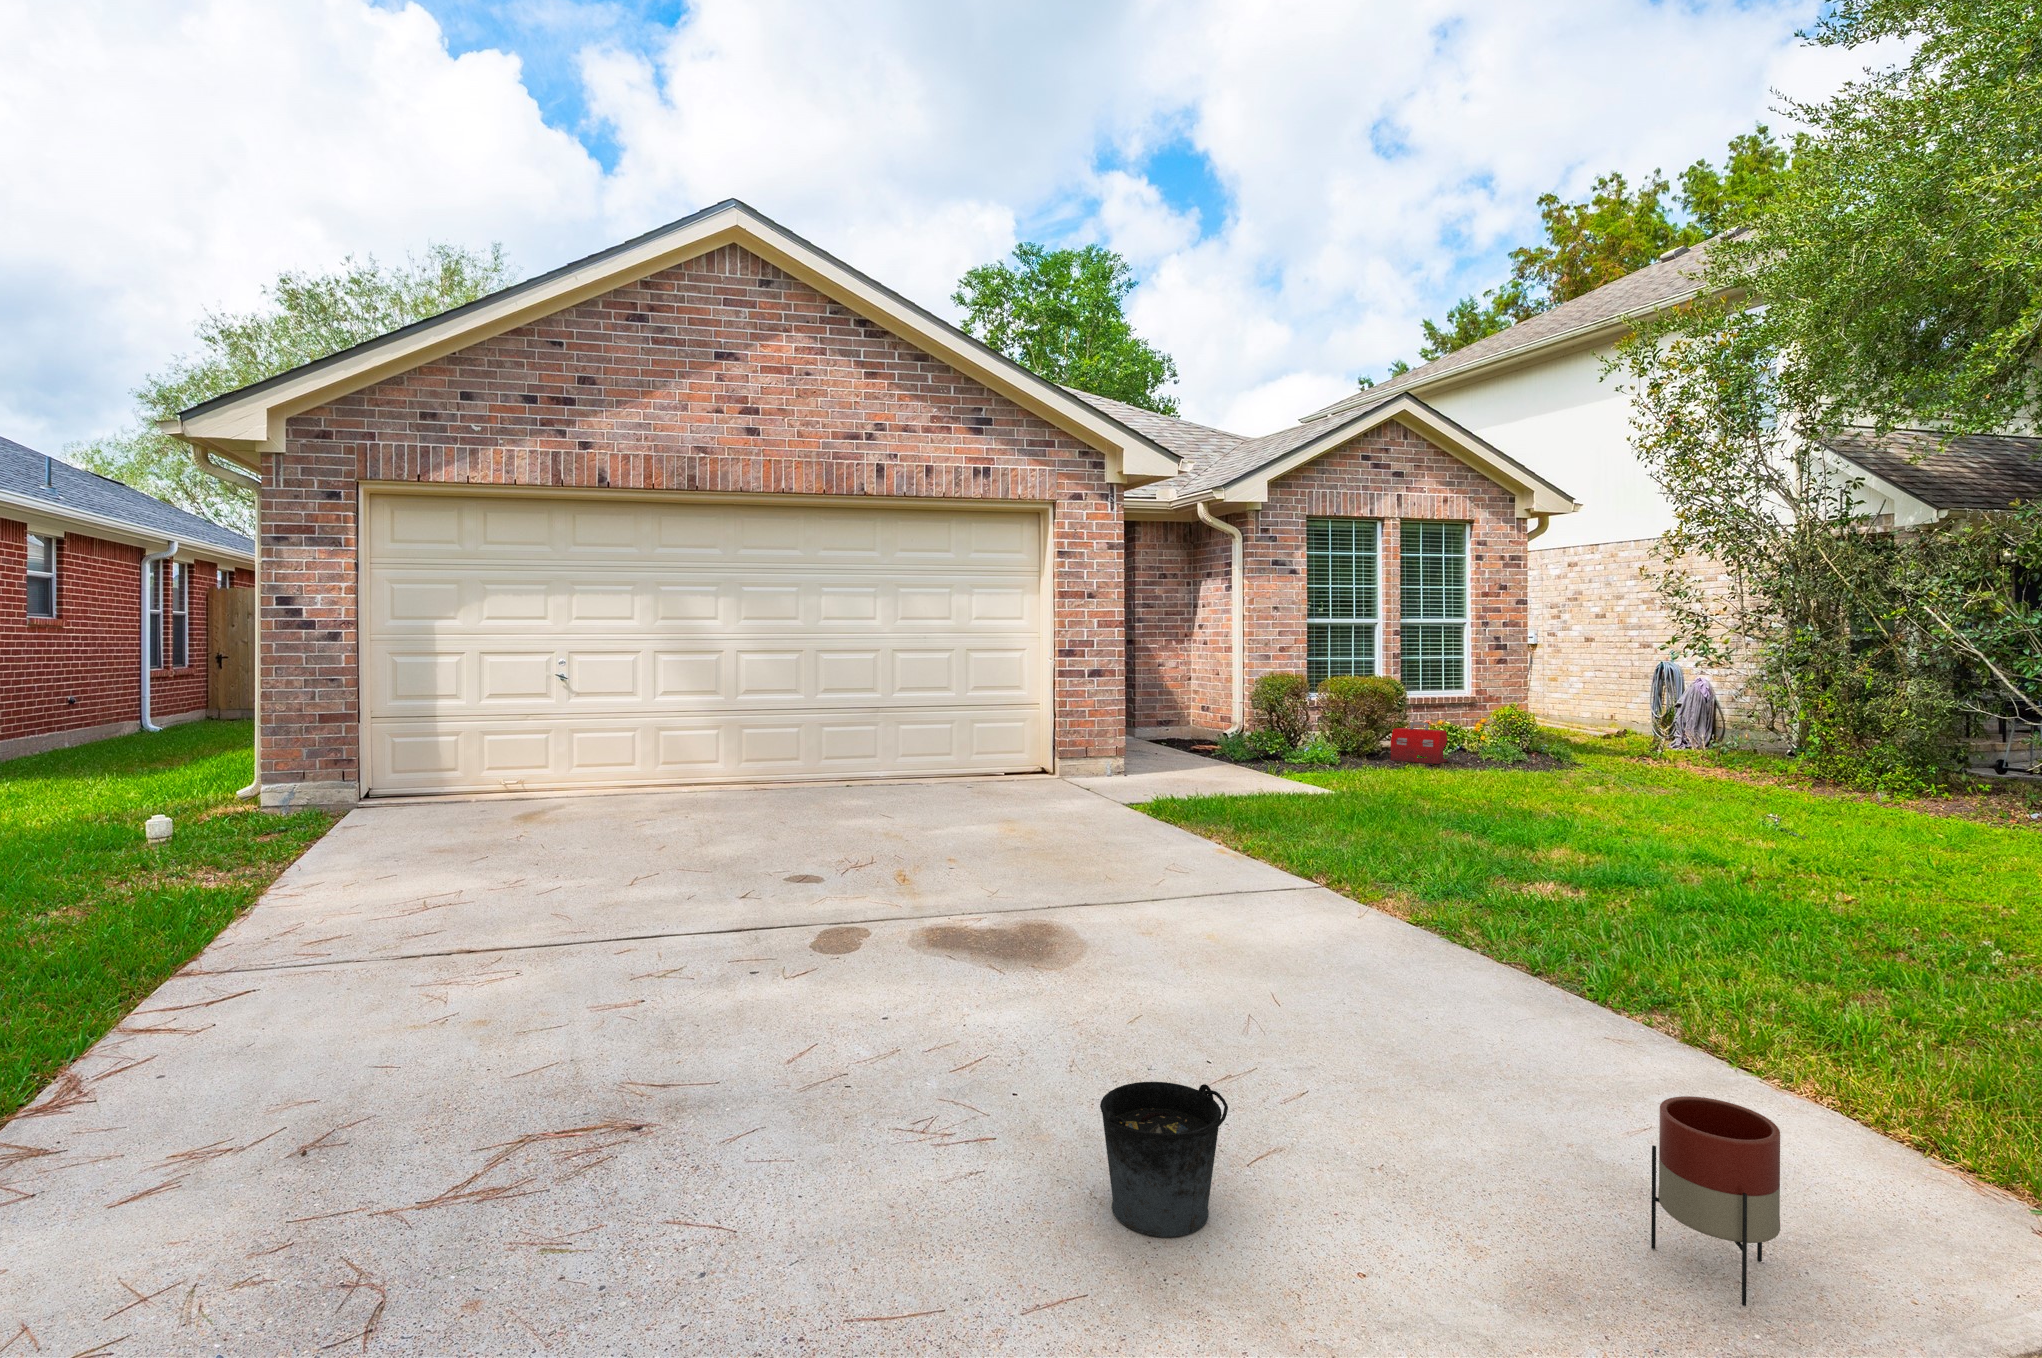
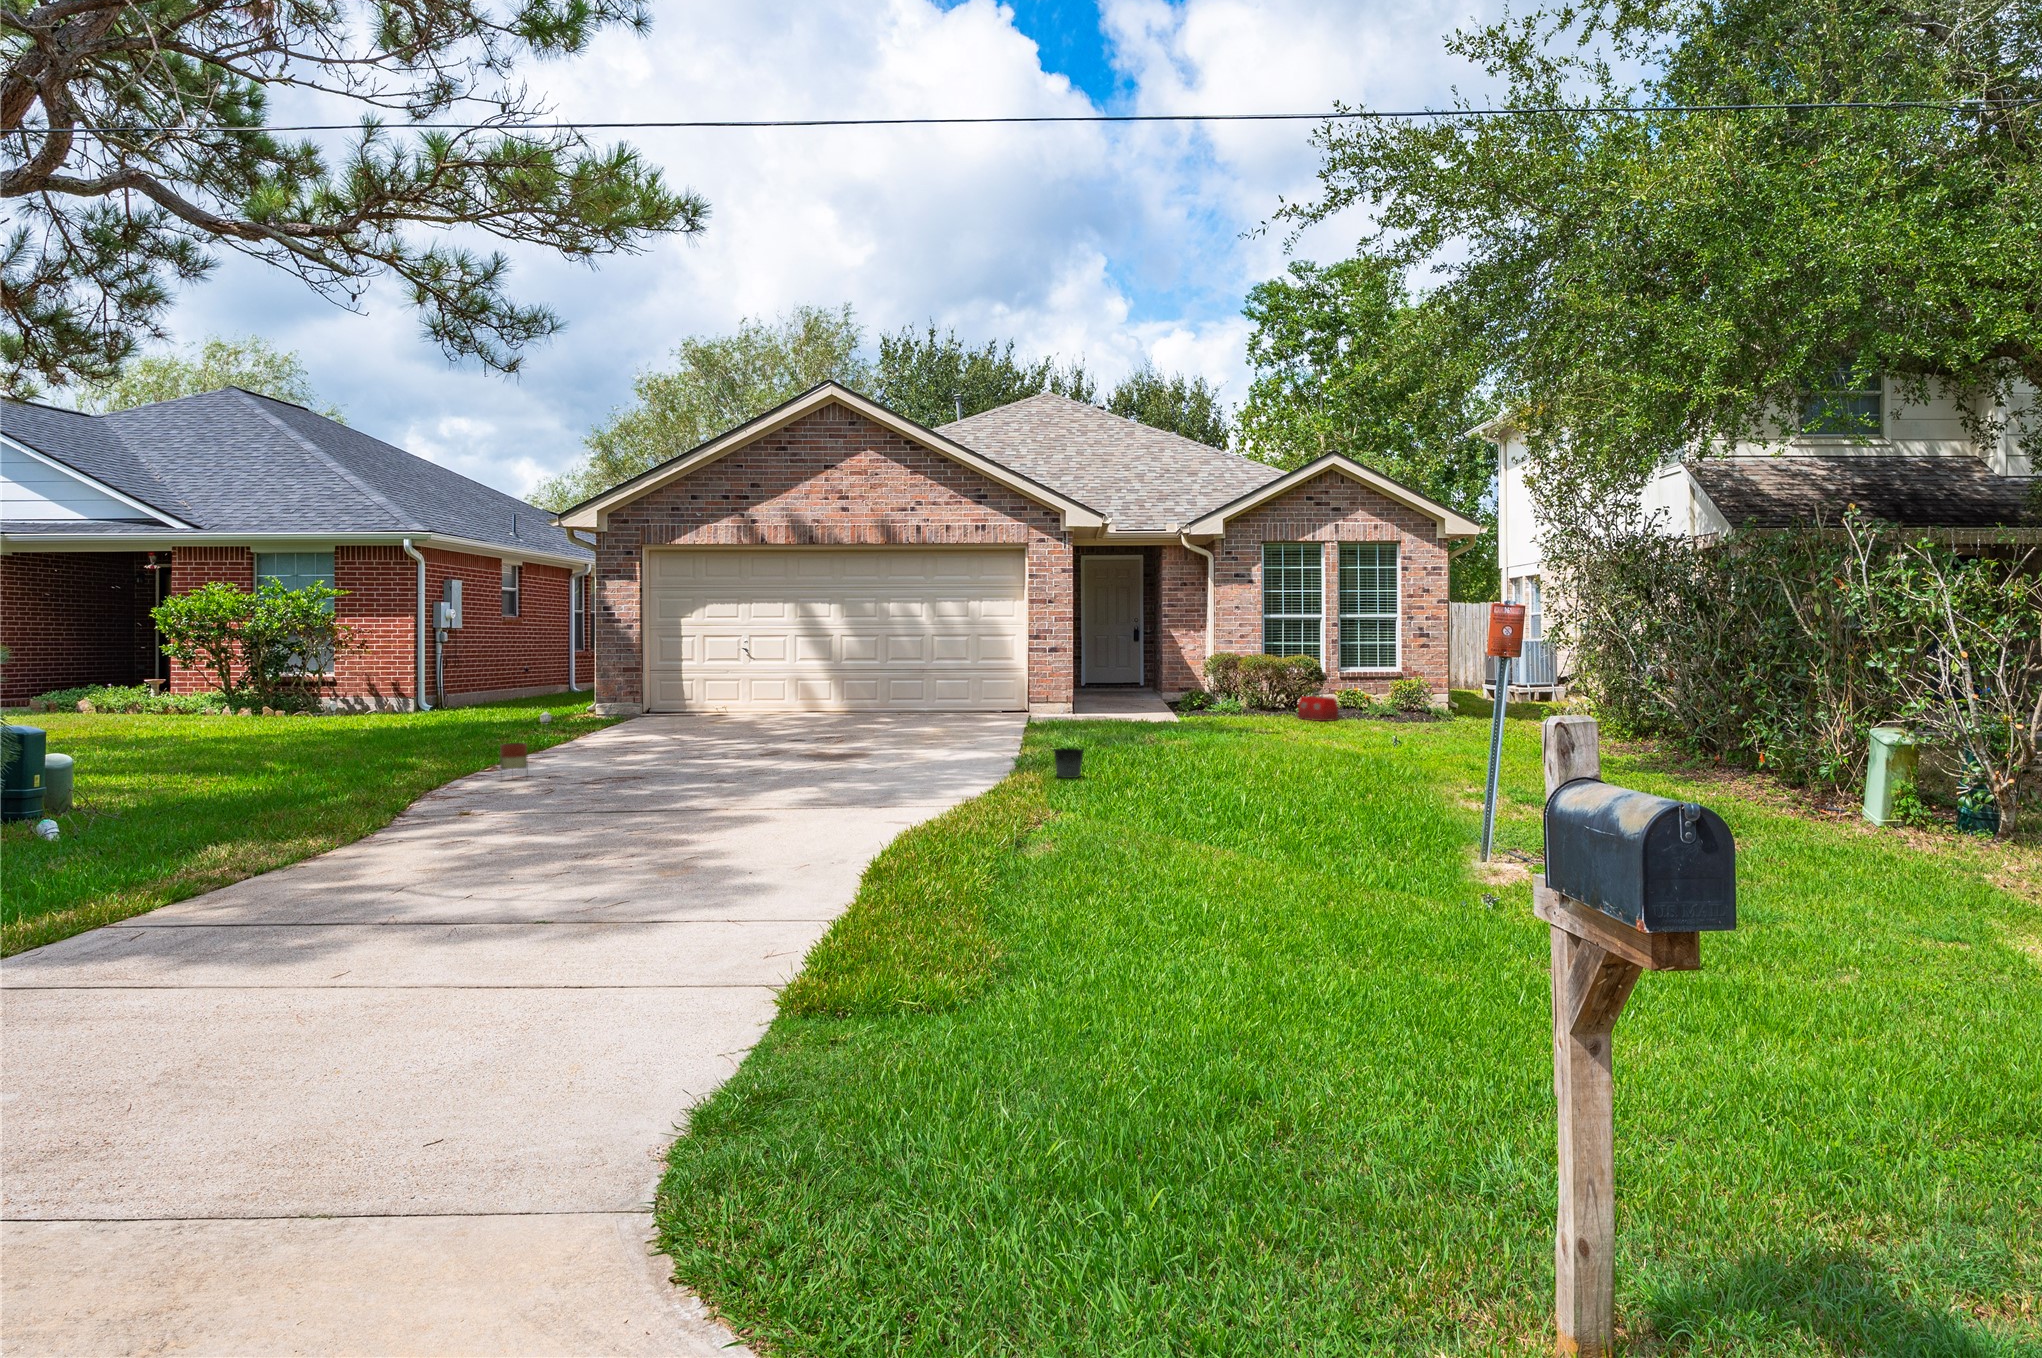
bucket: present [1100,1082,1228,1237] -> present [1053,748,1085,778]
planter: present [1651,1096,1780,1306] -> present [500,743,527,770]

